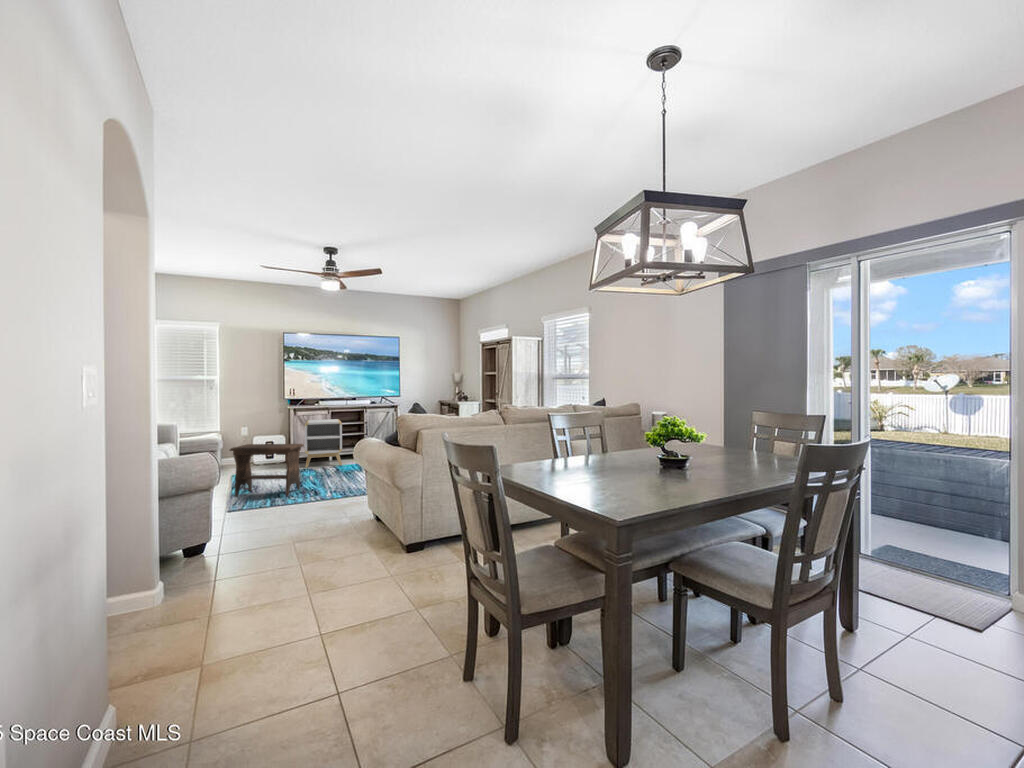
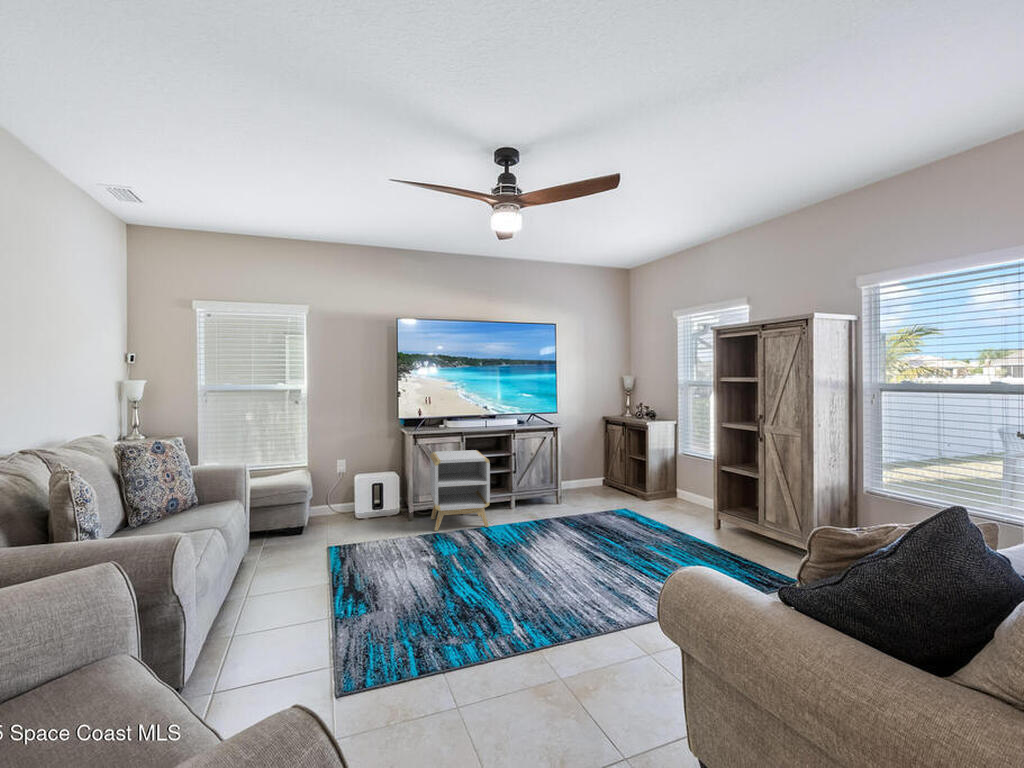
footstool: present [230,444,304,497] -> none [332,517,460,632]

